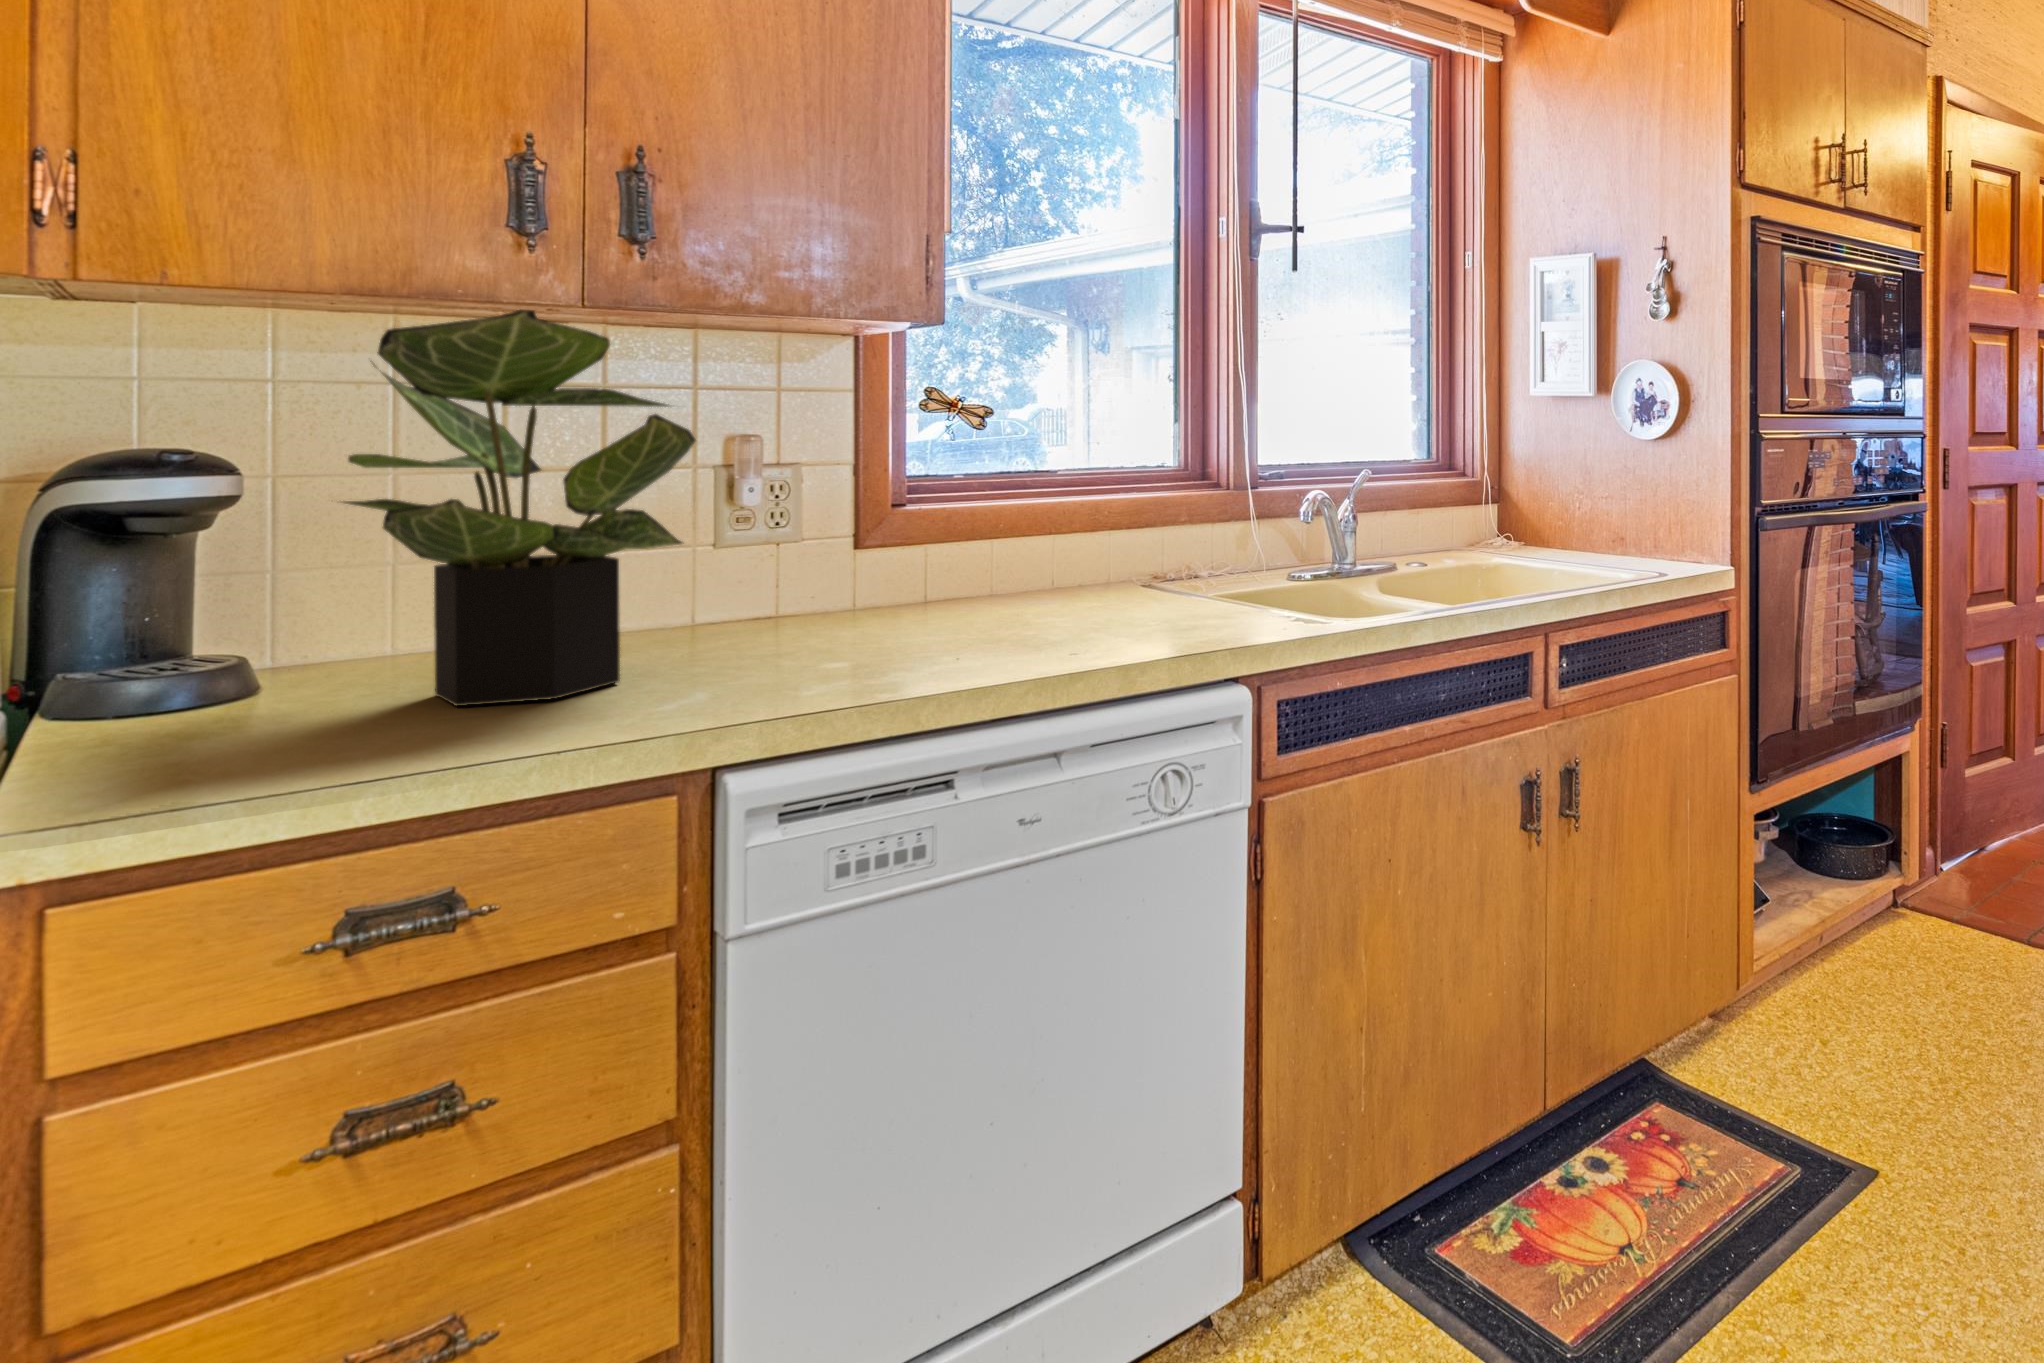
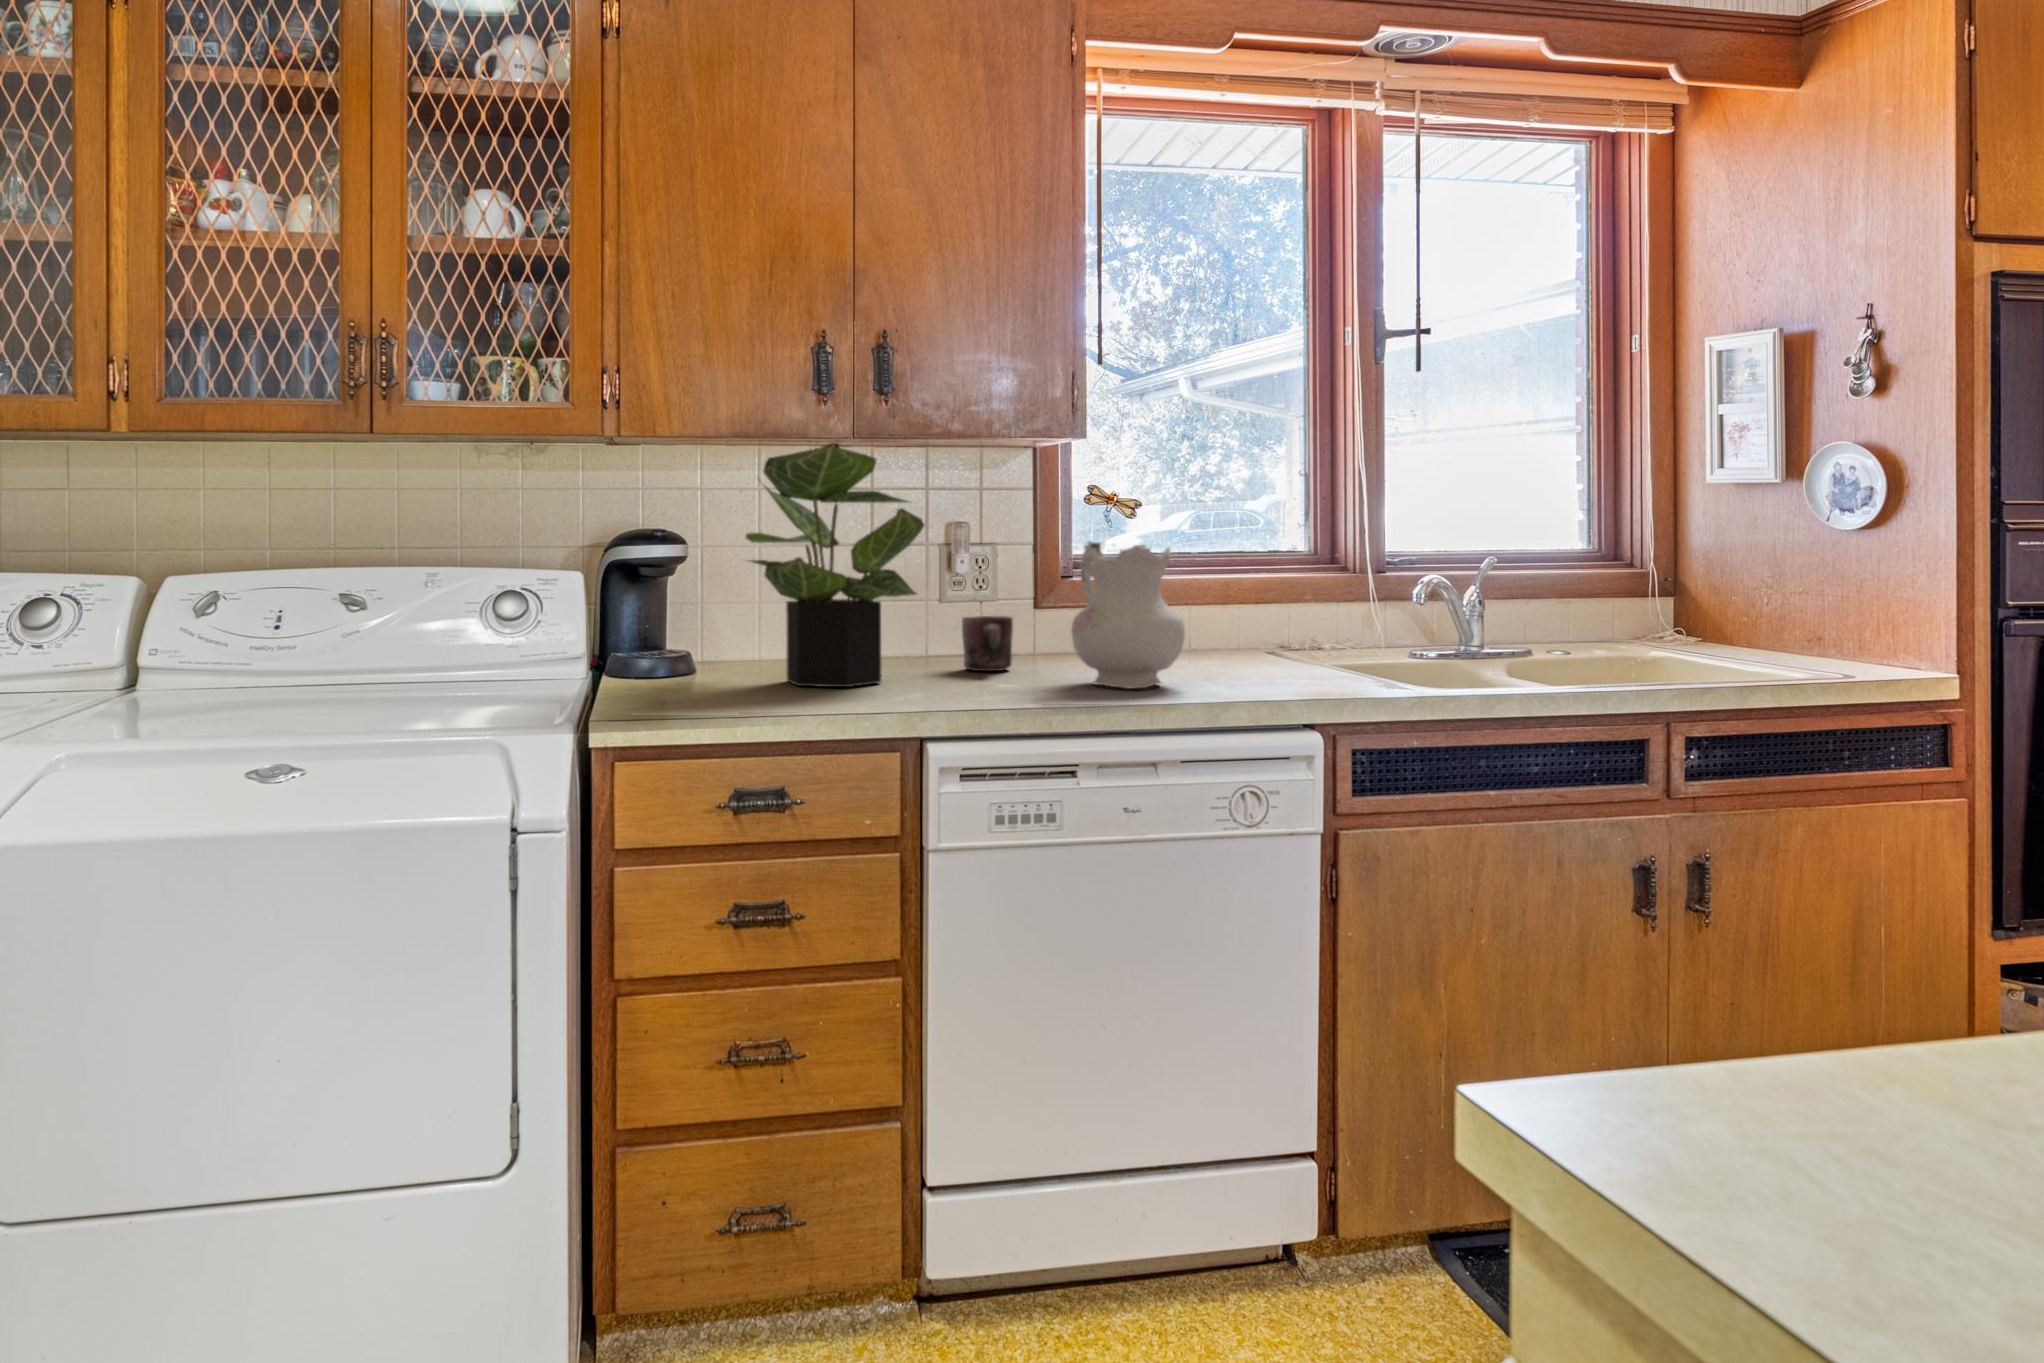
ceramic pitcher: none [926,459,1080,655] -> present [1071,542,1185,688]
mug: none [755,561,834,641] -> present [962,616,1013,671]

